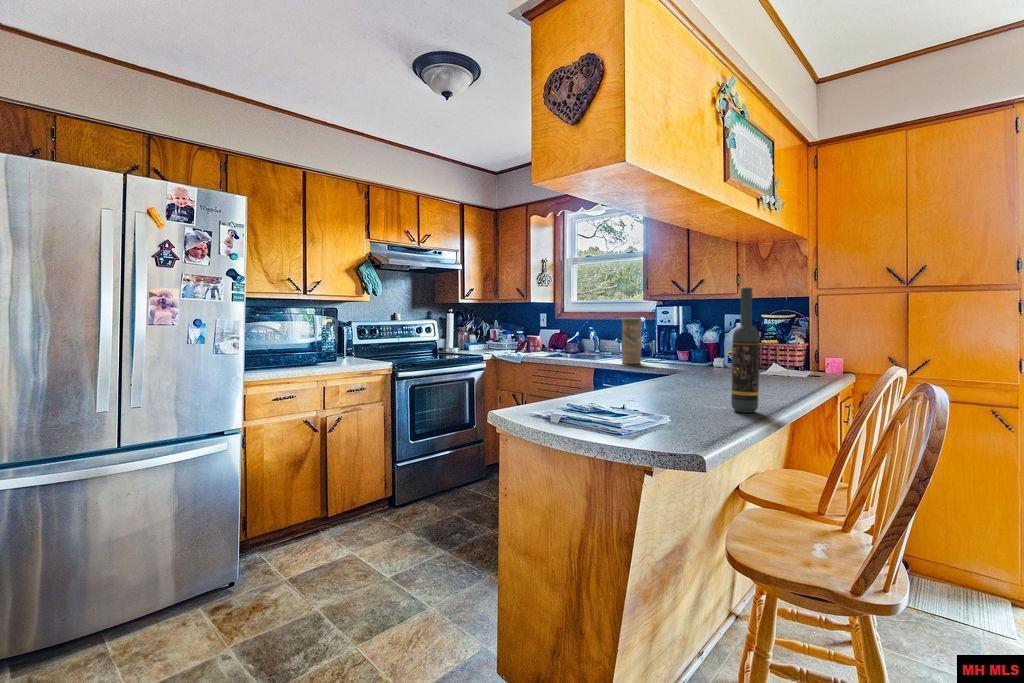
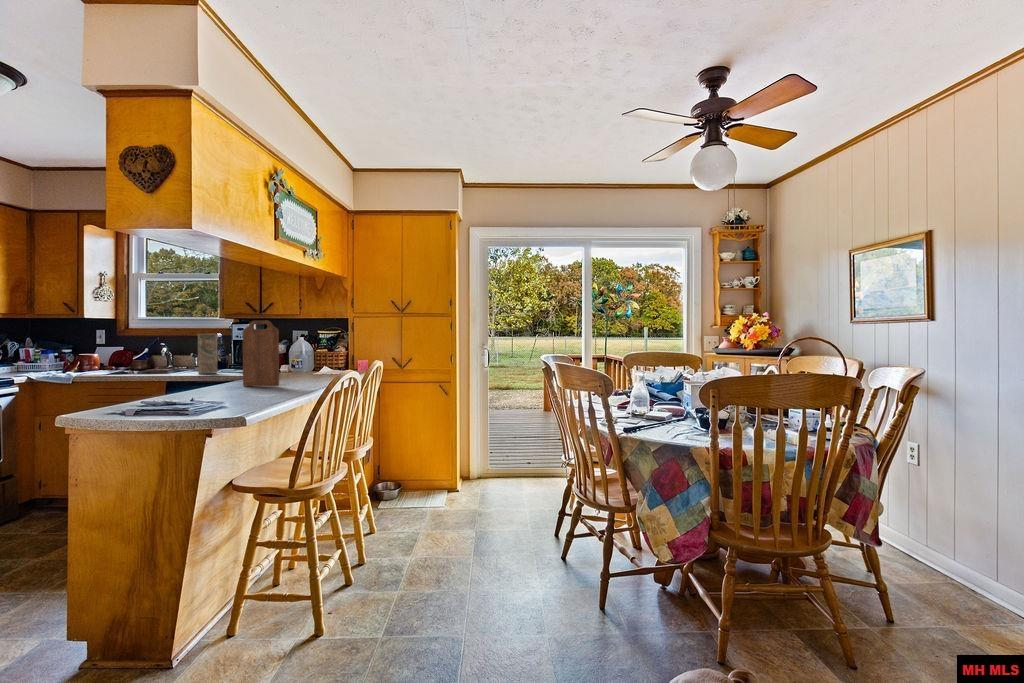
wine bottle: present [731,288,759,413] -> none [280,311,298,391]
cutting board: none [675,303,726,399] -> present [243,321,279,386]

